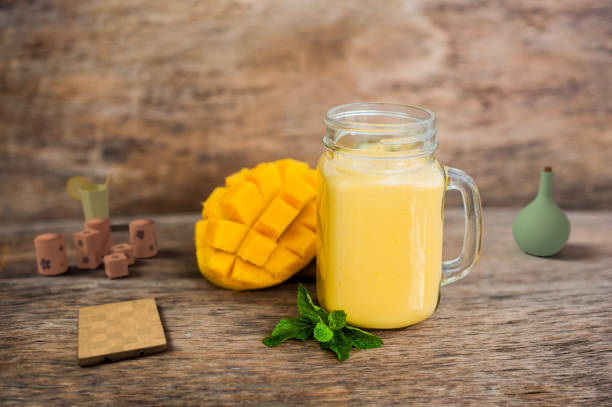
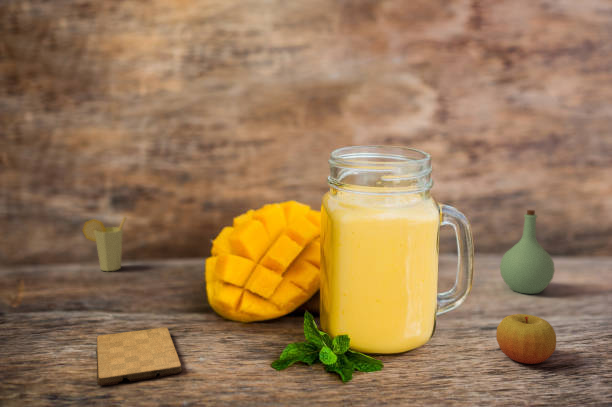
candle: present [34,218,158,278] -> none [54,256,169,312]
apple: none [506,285,571,339] -> present [496,314,556,364]

